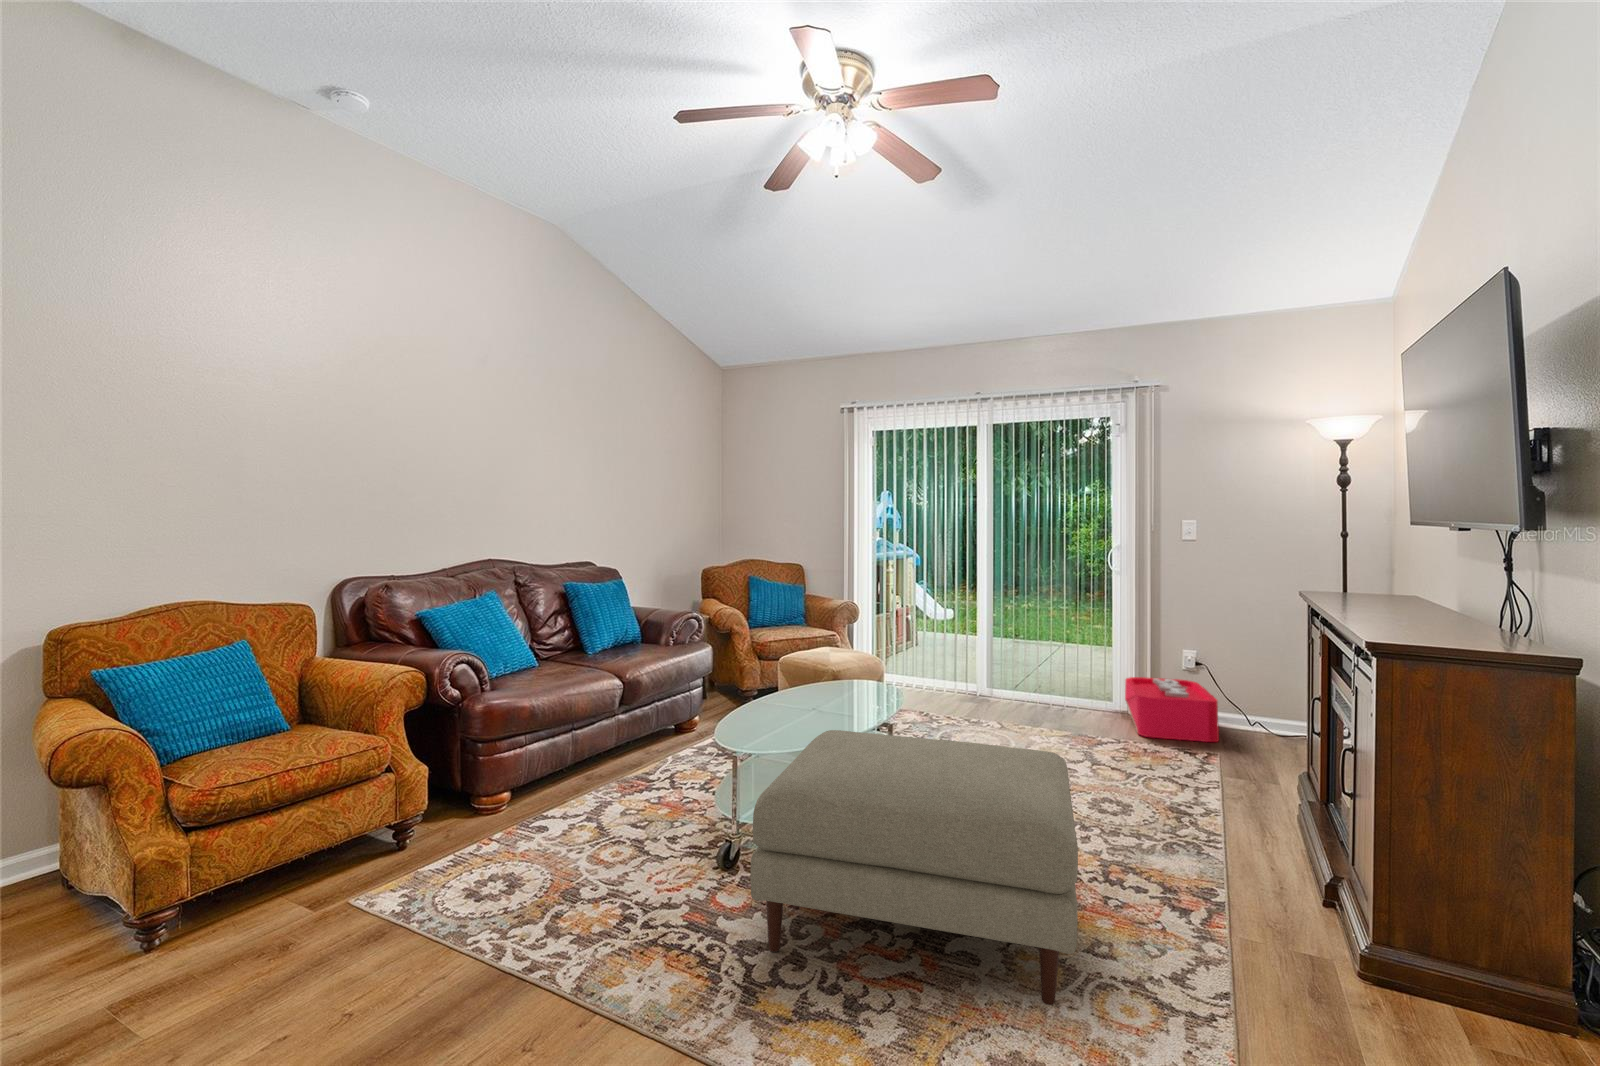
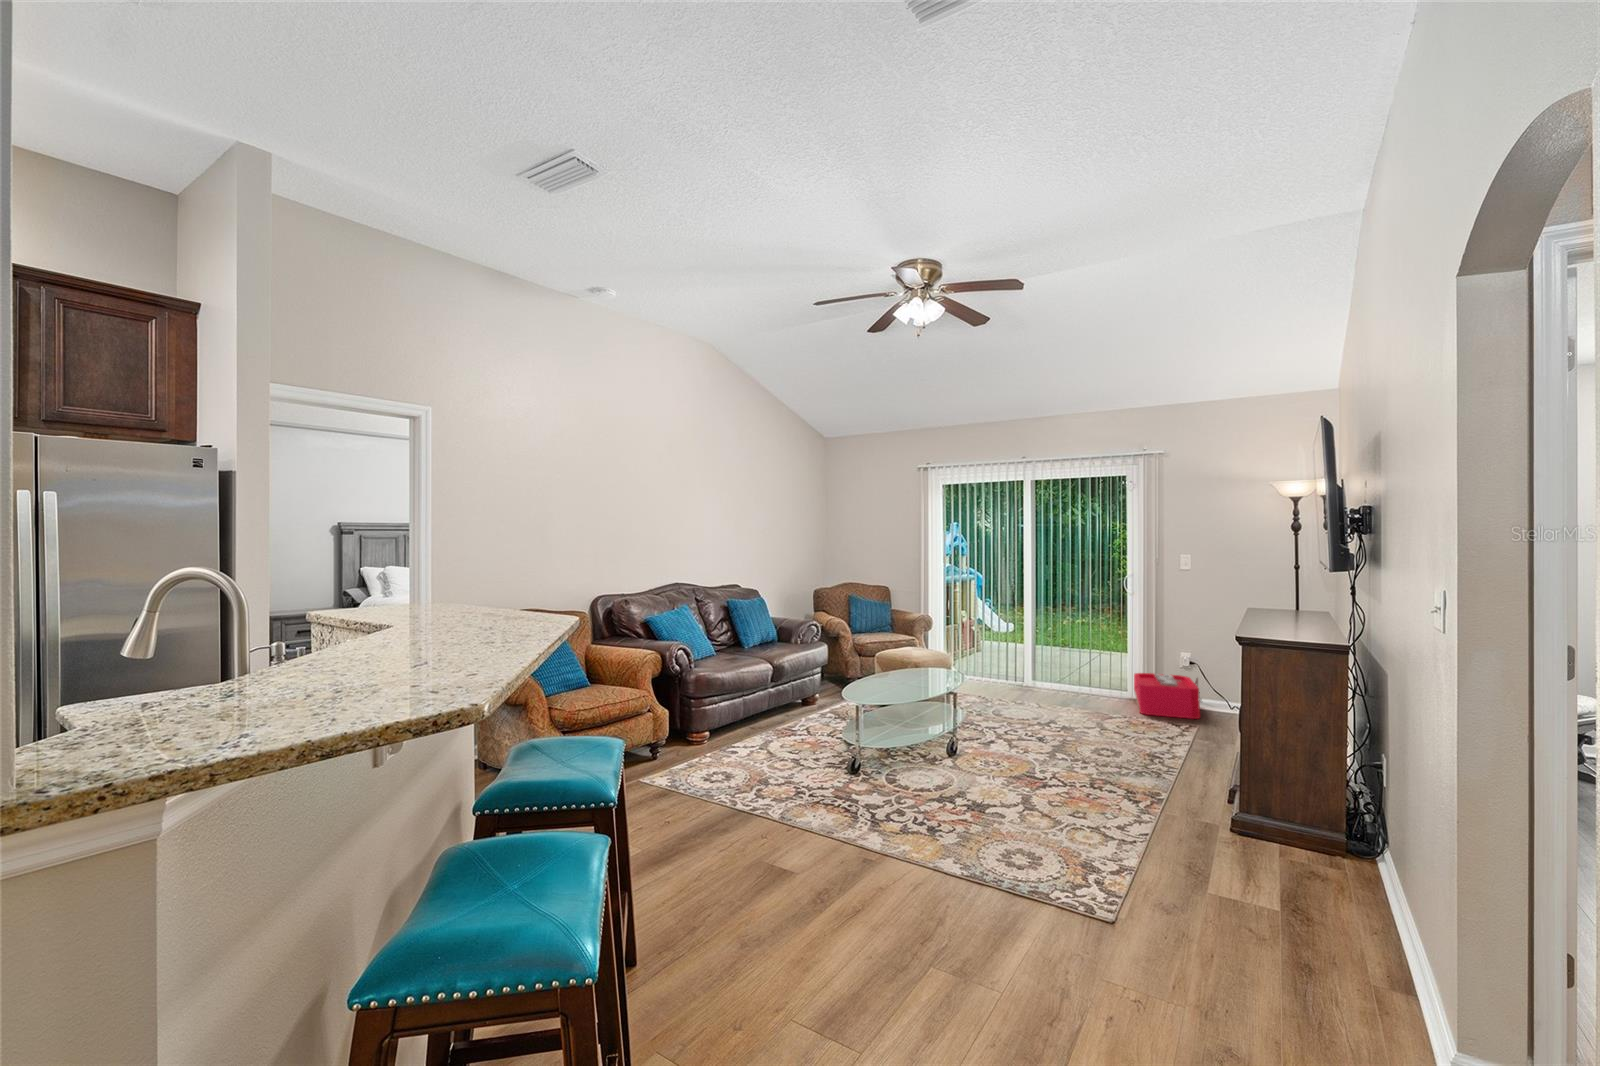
ottoman: present [750,730,1078,1005] -> none [874,692,1064,836]

